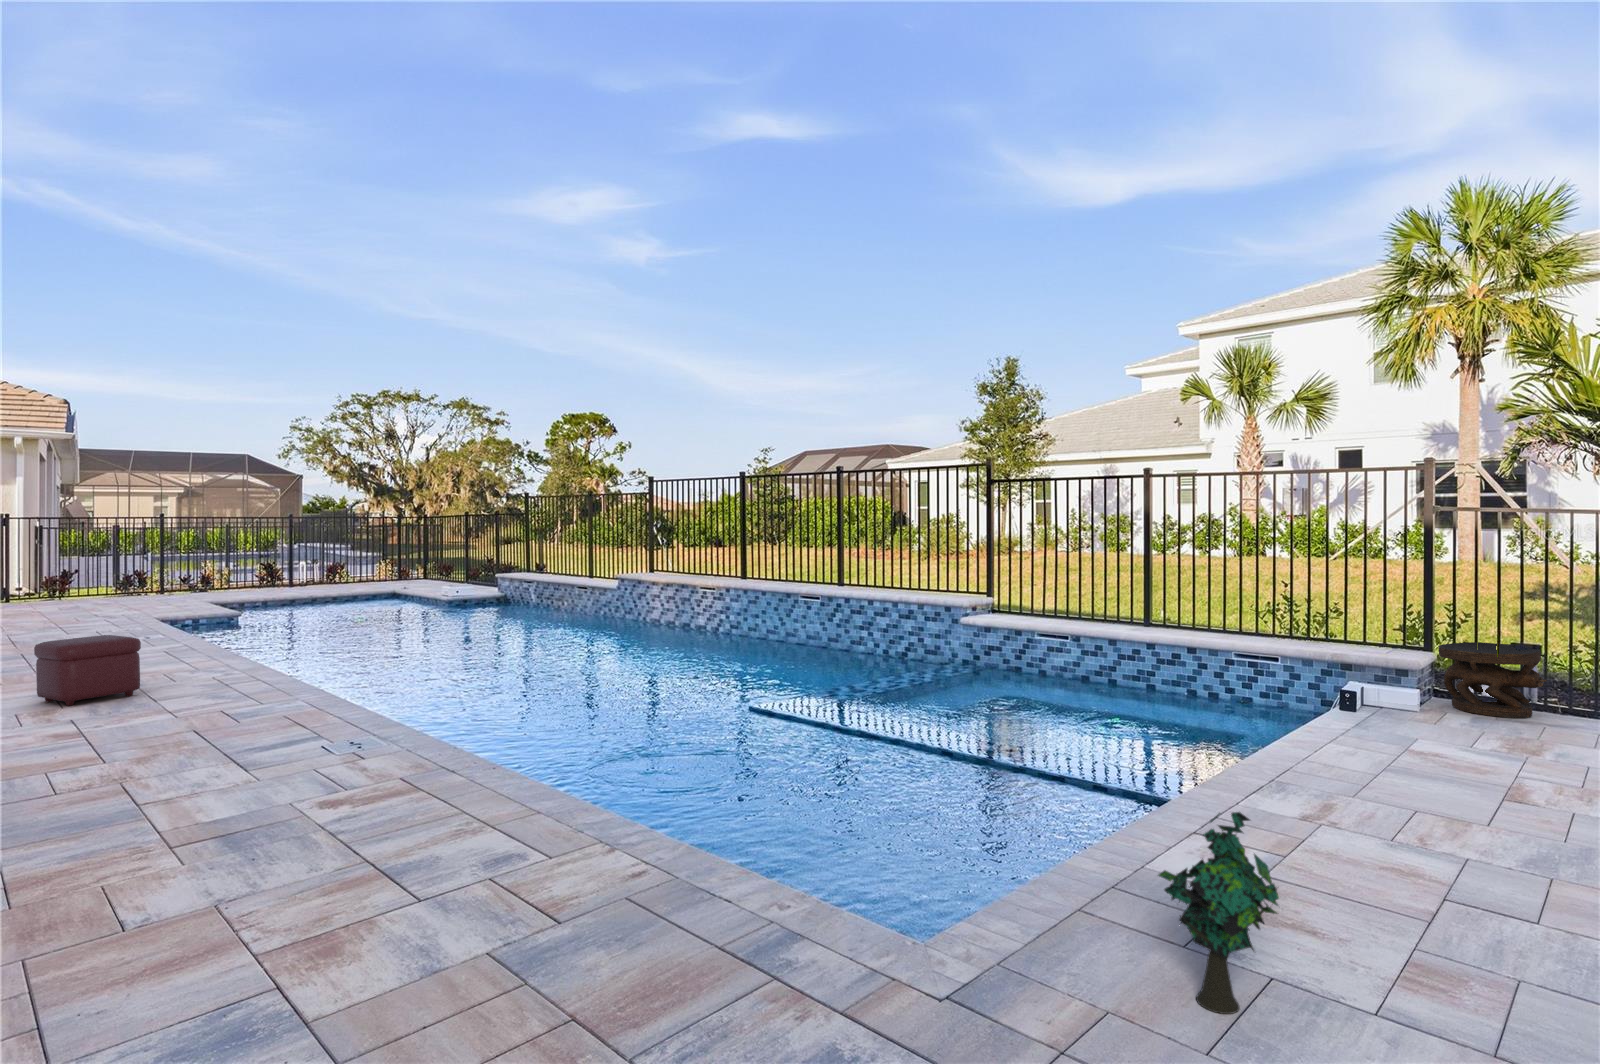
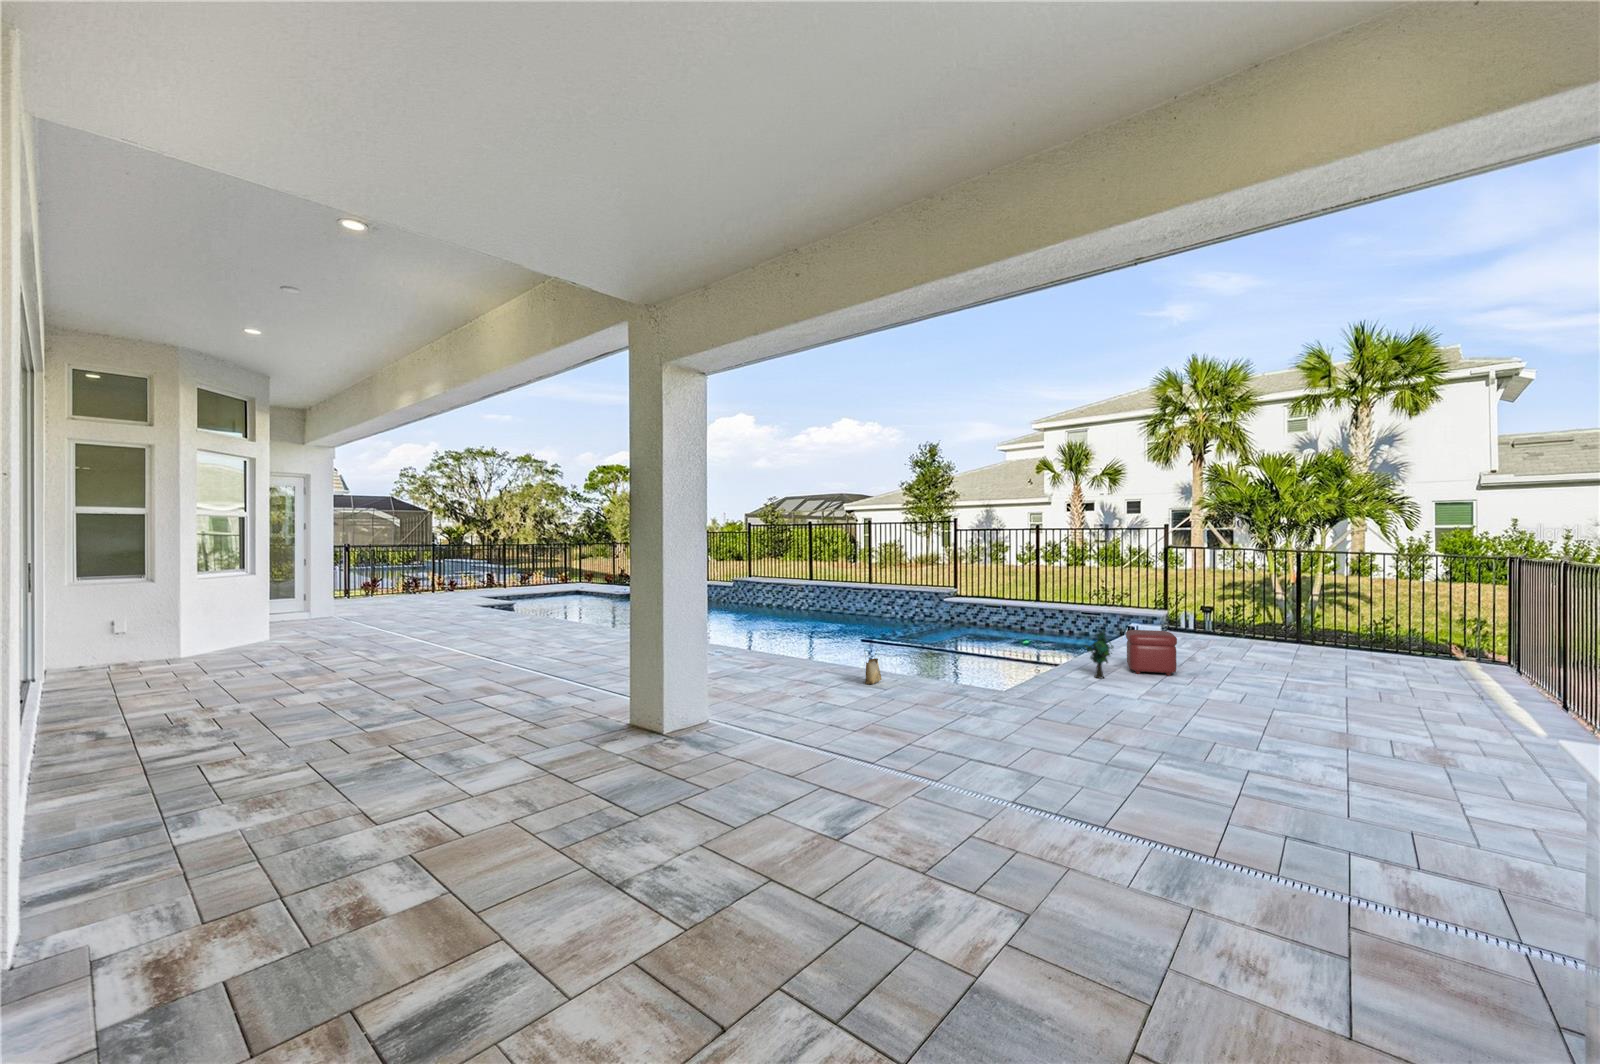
ottoman: present [34,635,141,706] -> present [1126,630,1177,676]
side table: present [1438,642,1547,718] -> none [1168,603,1207,633]
woven basket: none [247,867,354,1026] -> present [865,651,882,684]

